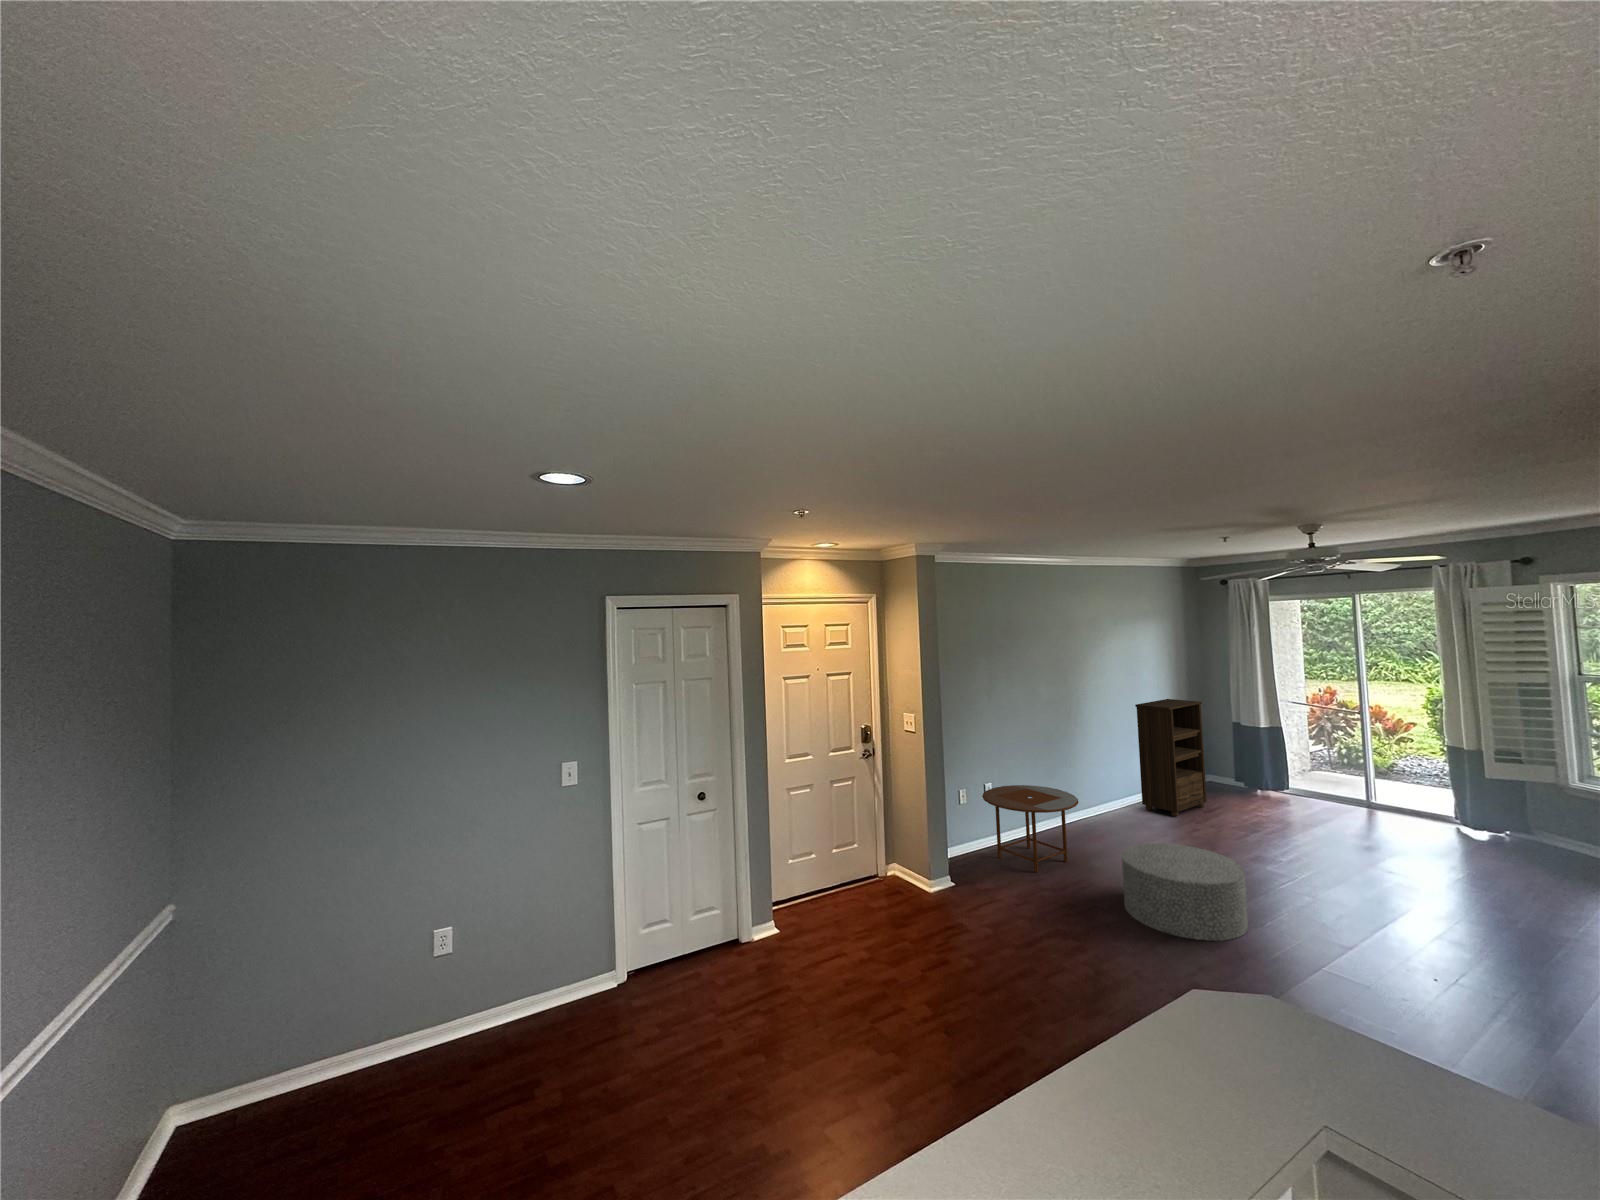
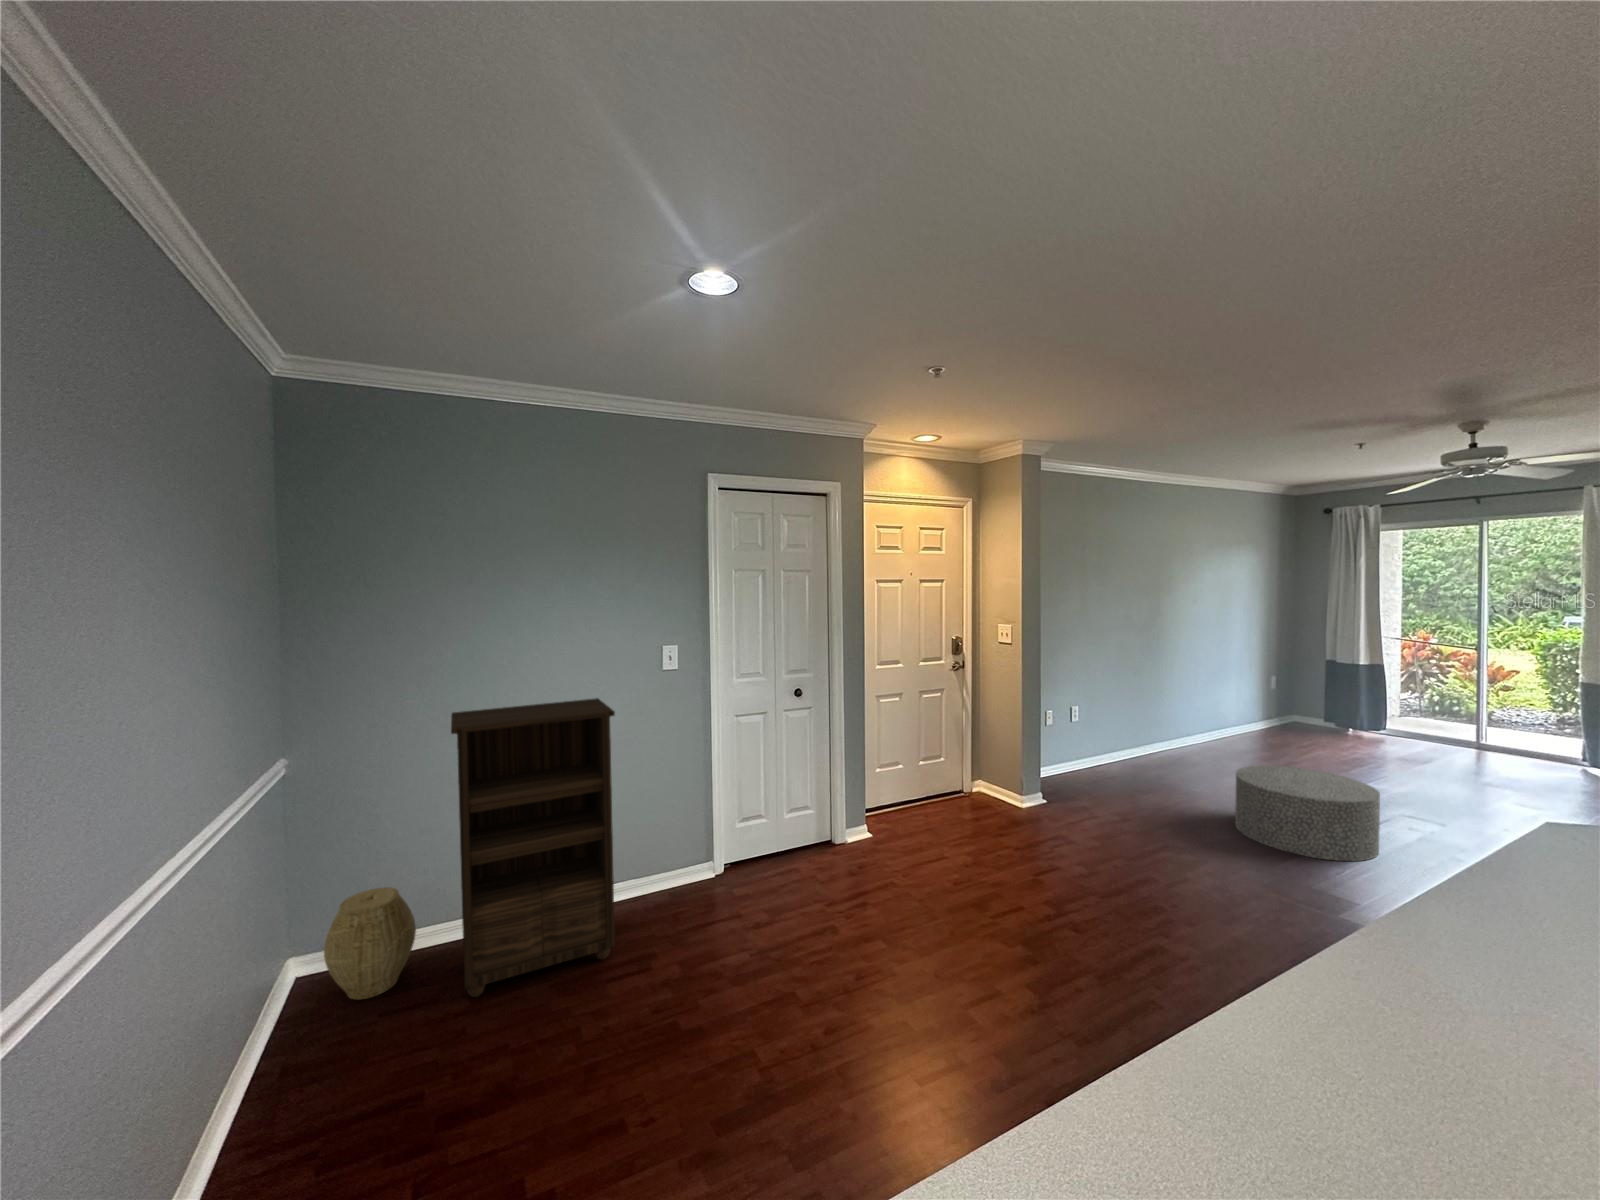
bookshelf: present [1135,699,1207,817] -> present [451,698,615,997]
side table: present [982,785,1078,873] -> none [1072,709,1179,795]
woven basket: none [202,1027,300,1147] -> present [324,887,416,1000]

